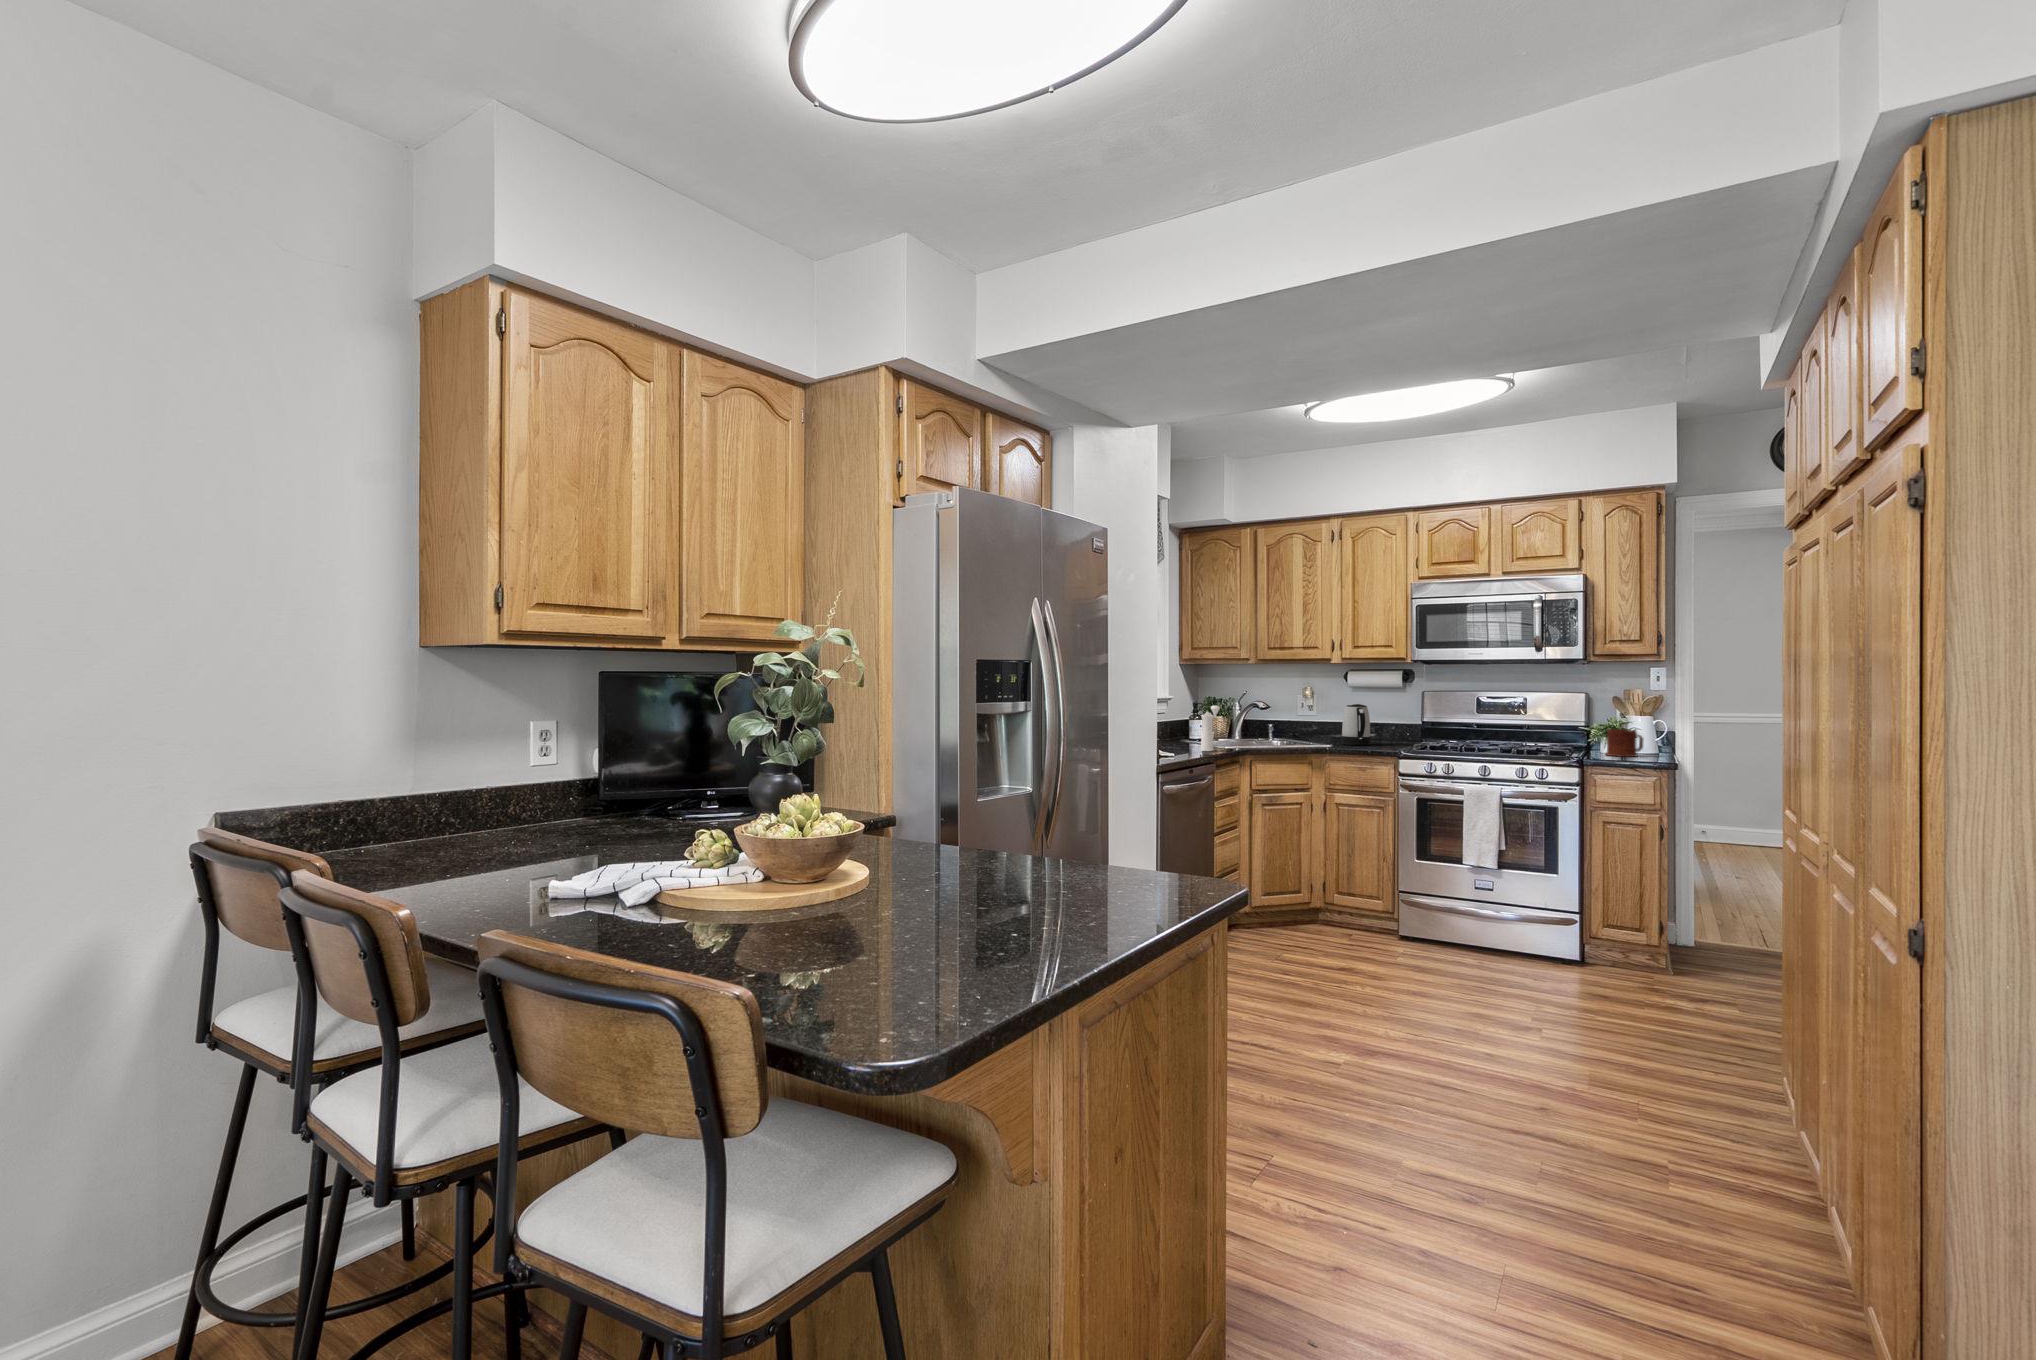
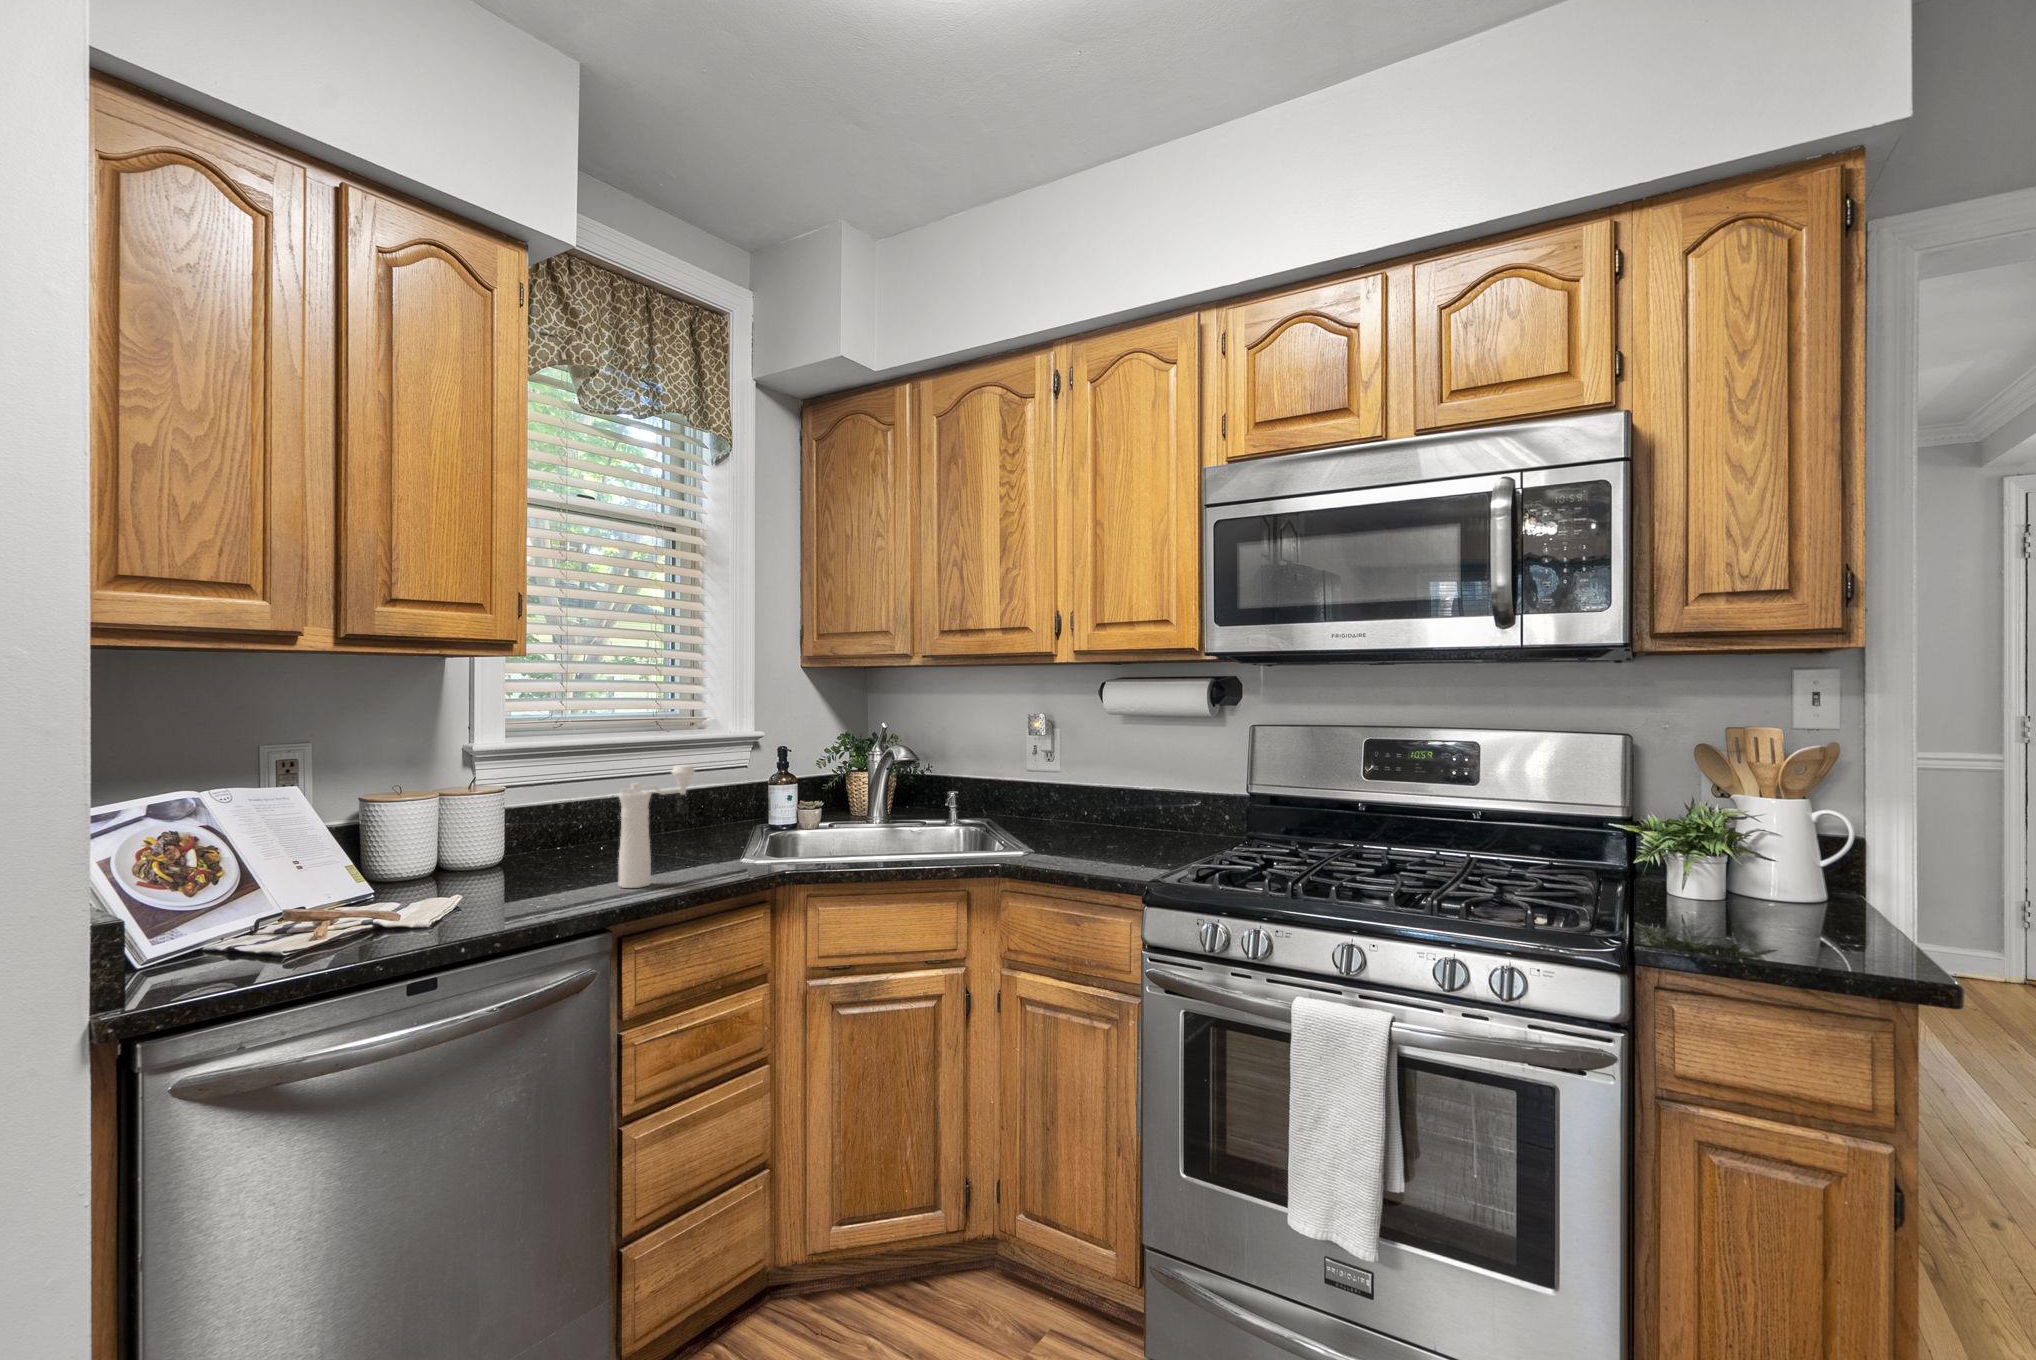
kettle: present [1342,704,1371,745] -> none [1057,754,1121,852]
mug: present [1606,729,1644,757] -> none [1693,845,1810,937]

